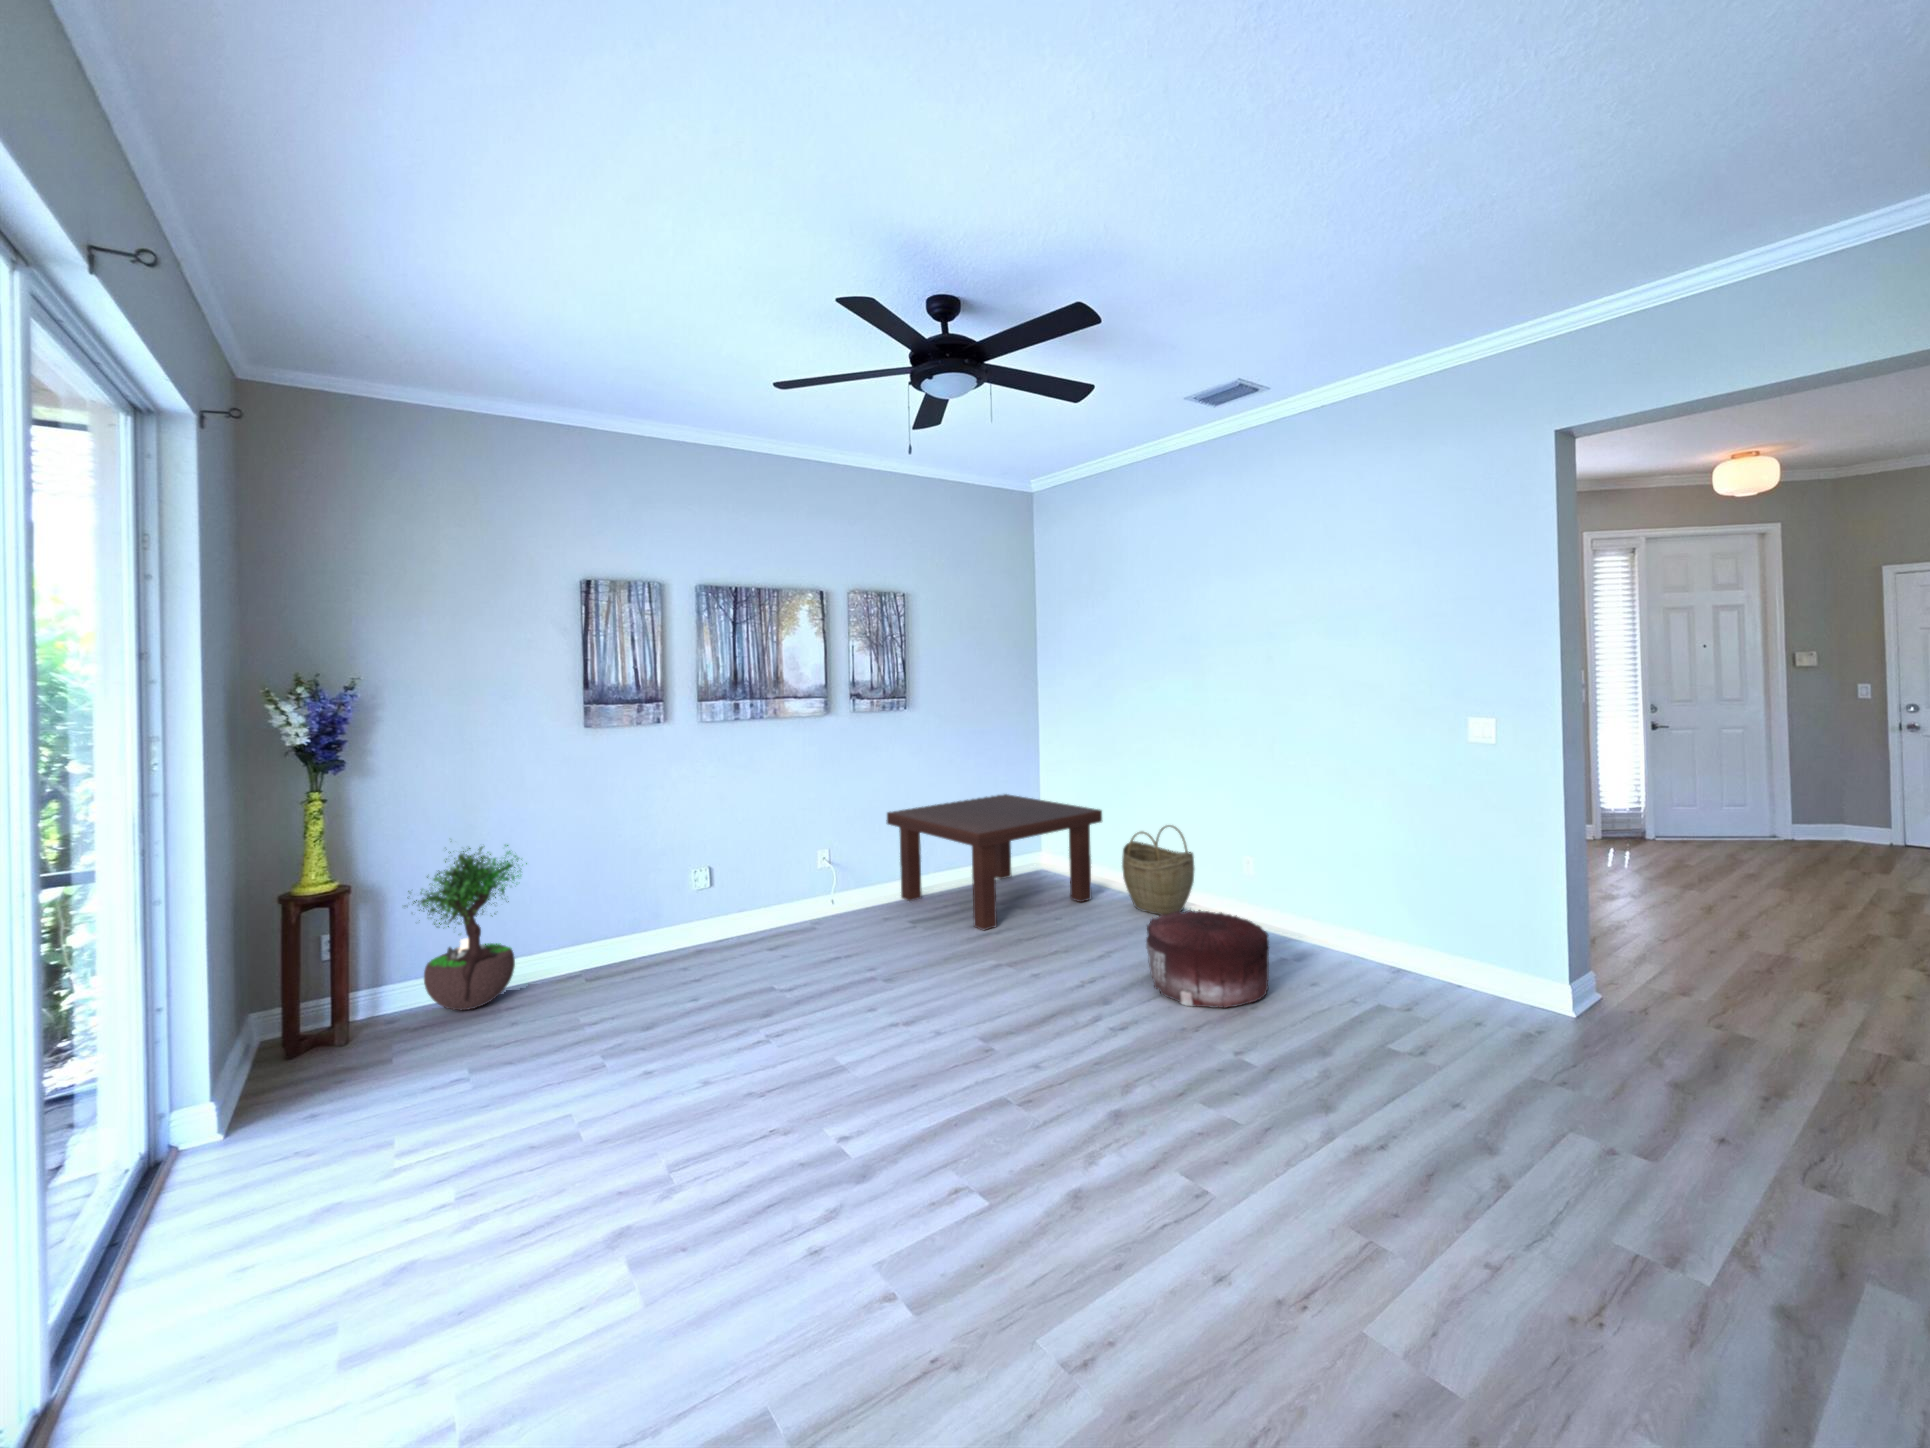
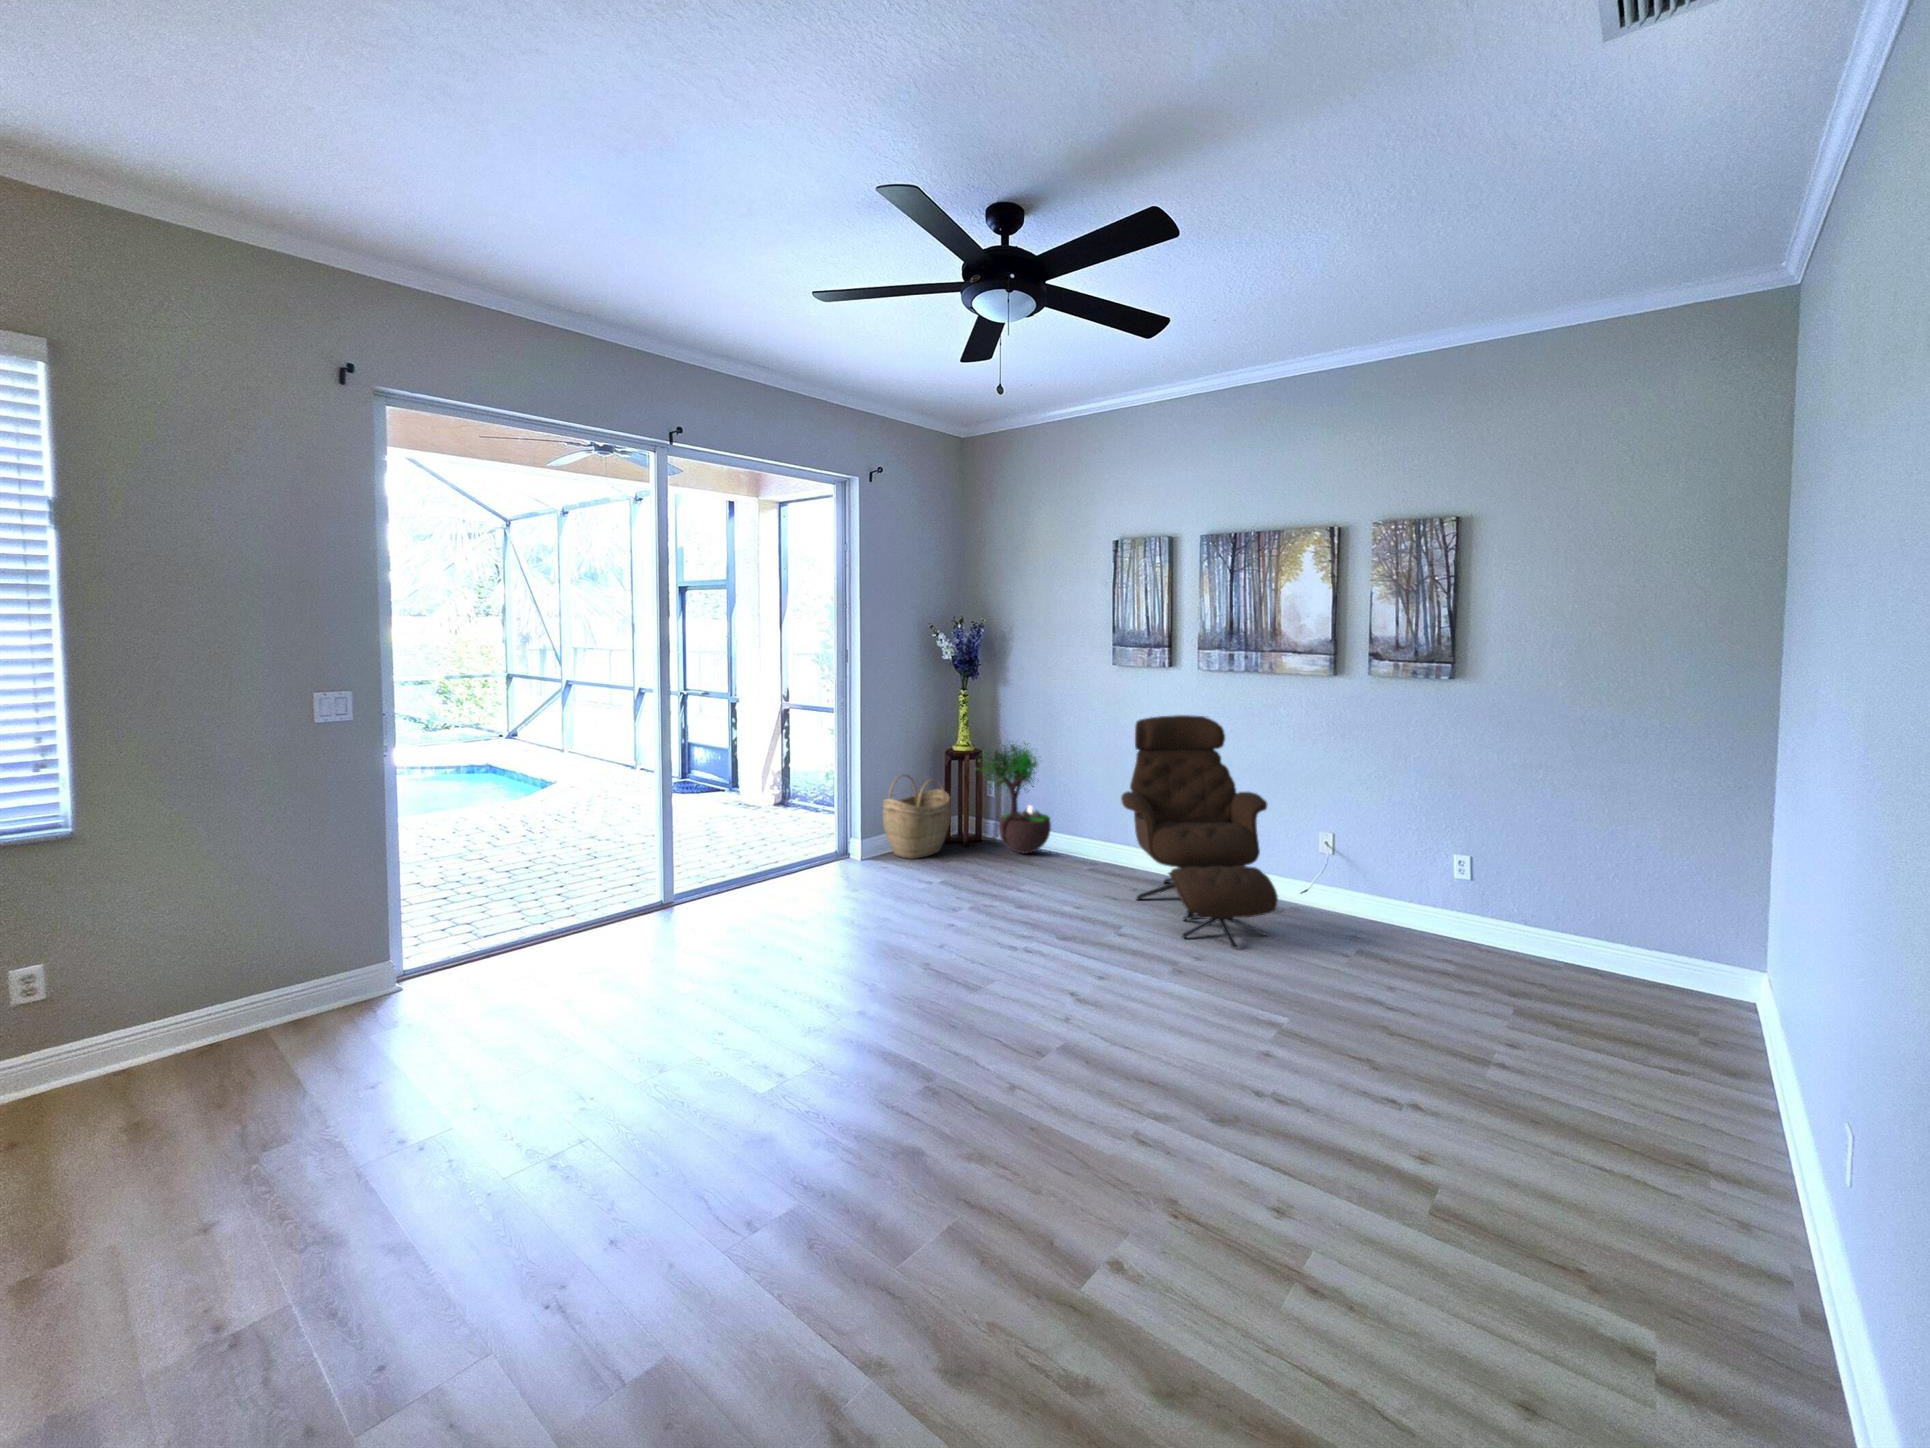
lounge chair: none [665,768,884,968] -> present [1121,715,1278,948]
coffee table: present [886,794,1102,930] -> none [1341,814,1668,1073]
woven basket: present [1122,825,1194,915] -> present [883,774,951,859]
pouf: present [1146,910,1269,1008] -> none [1197,1054,1442,1297]

